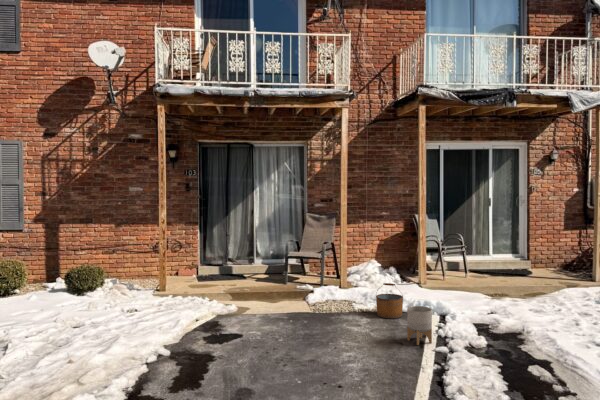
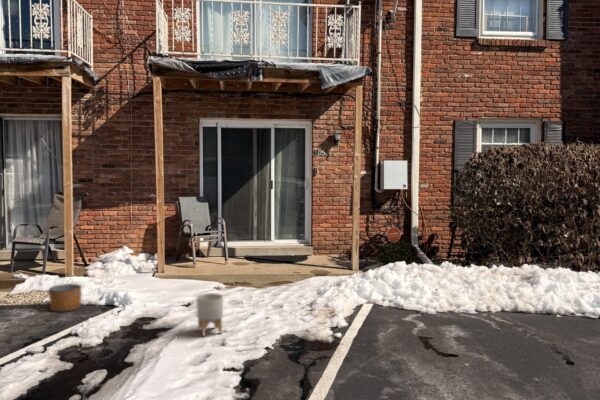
planter: present [407,306,432,345] -> present [196,293,223,336]

